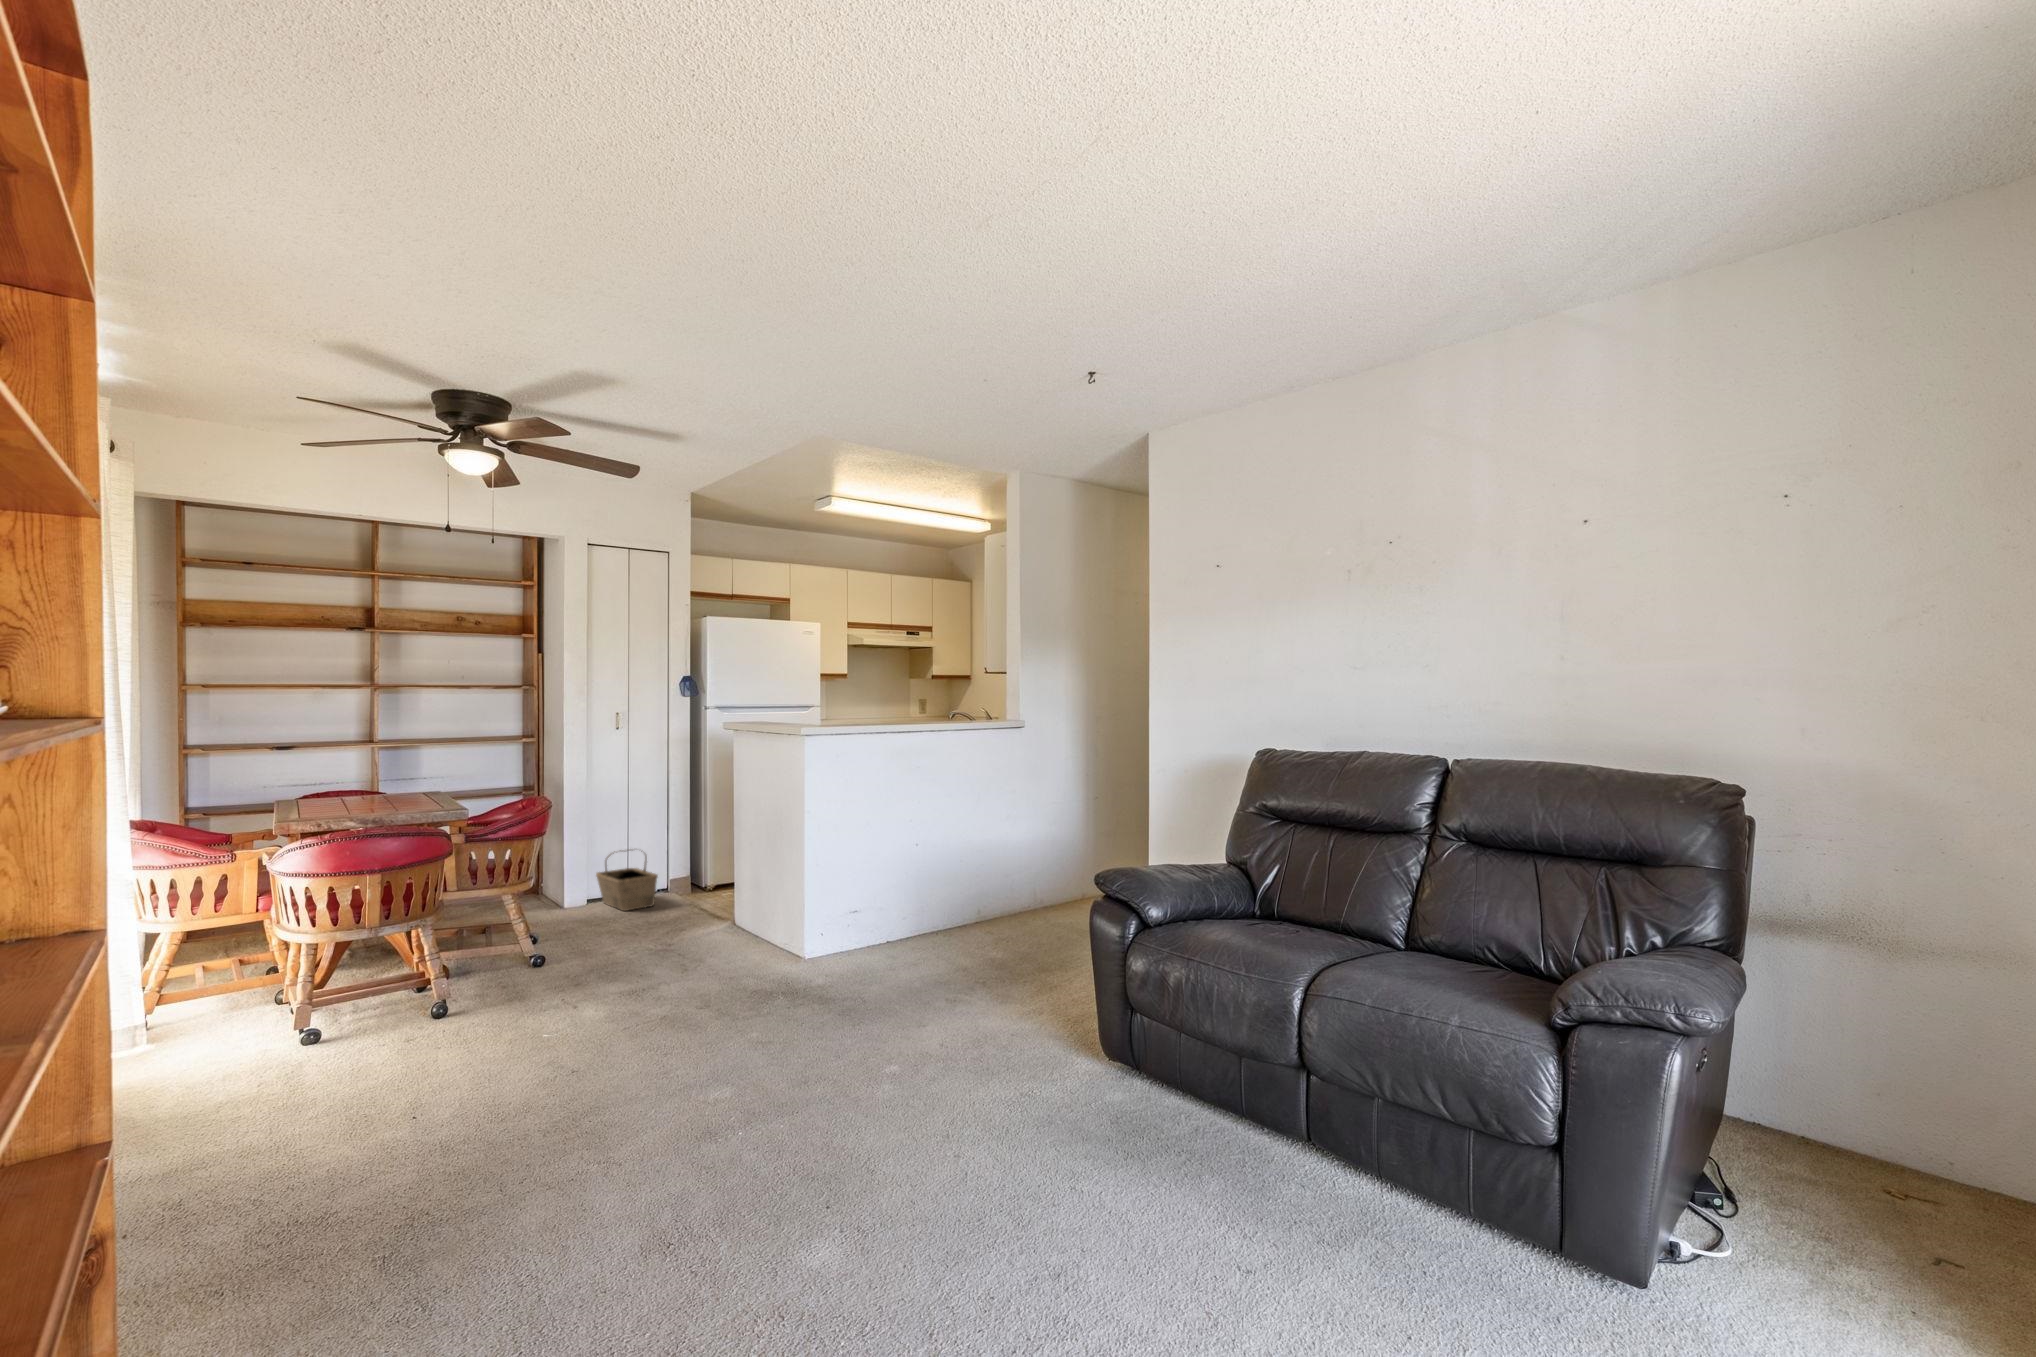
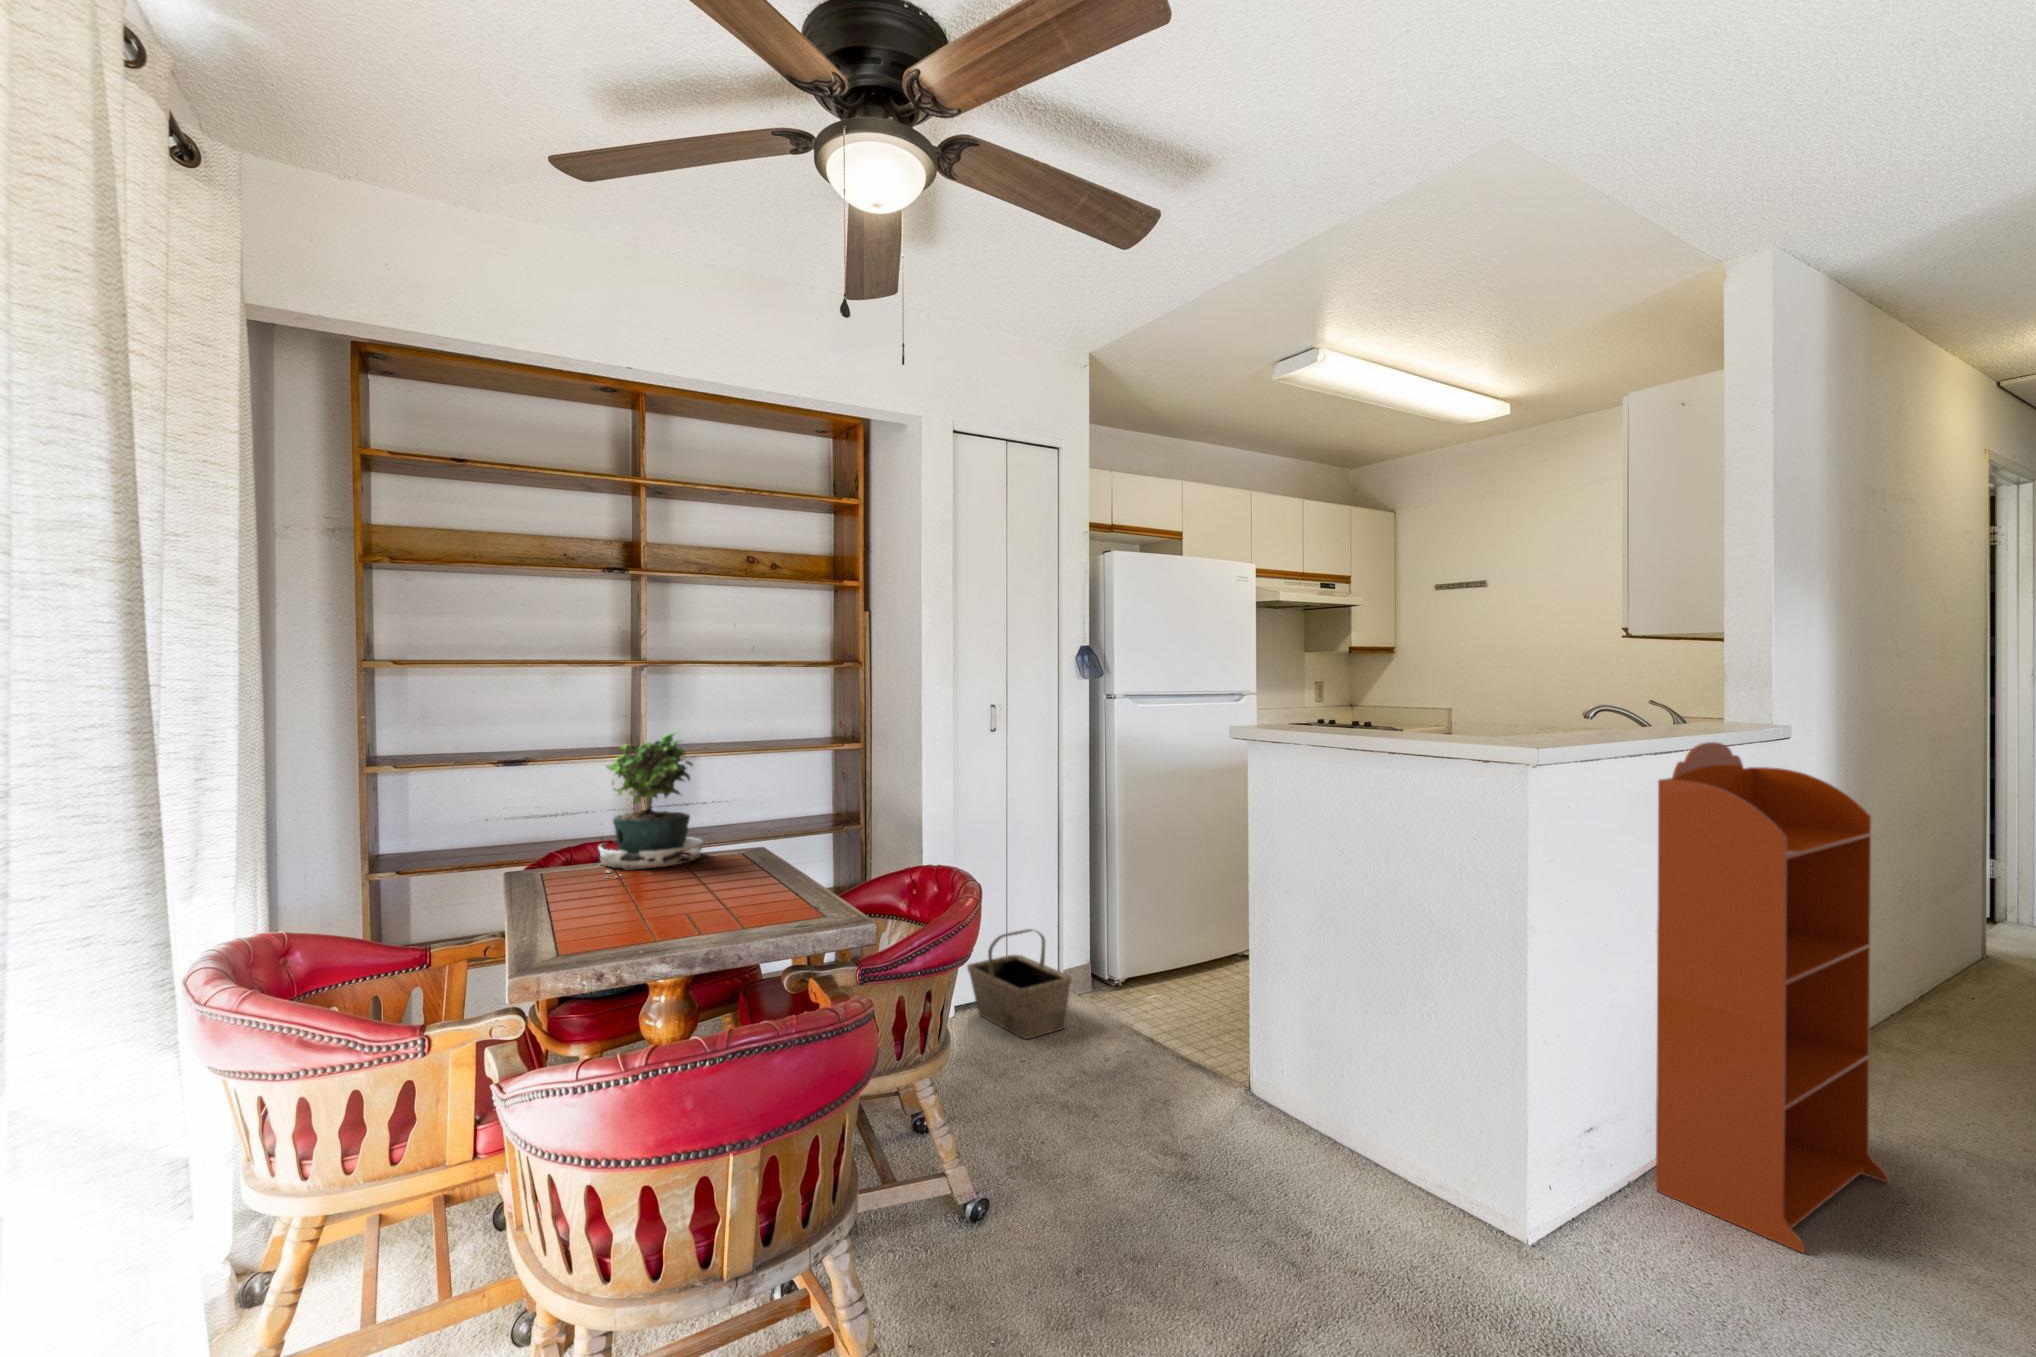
bookcase: none [902,724,1021,956] -> present [1656,742,1888,1253]
potted plant: none [336,726,407,807] -> present [599,733,704,873]

